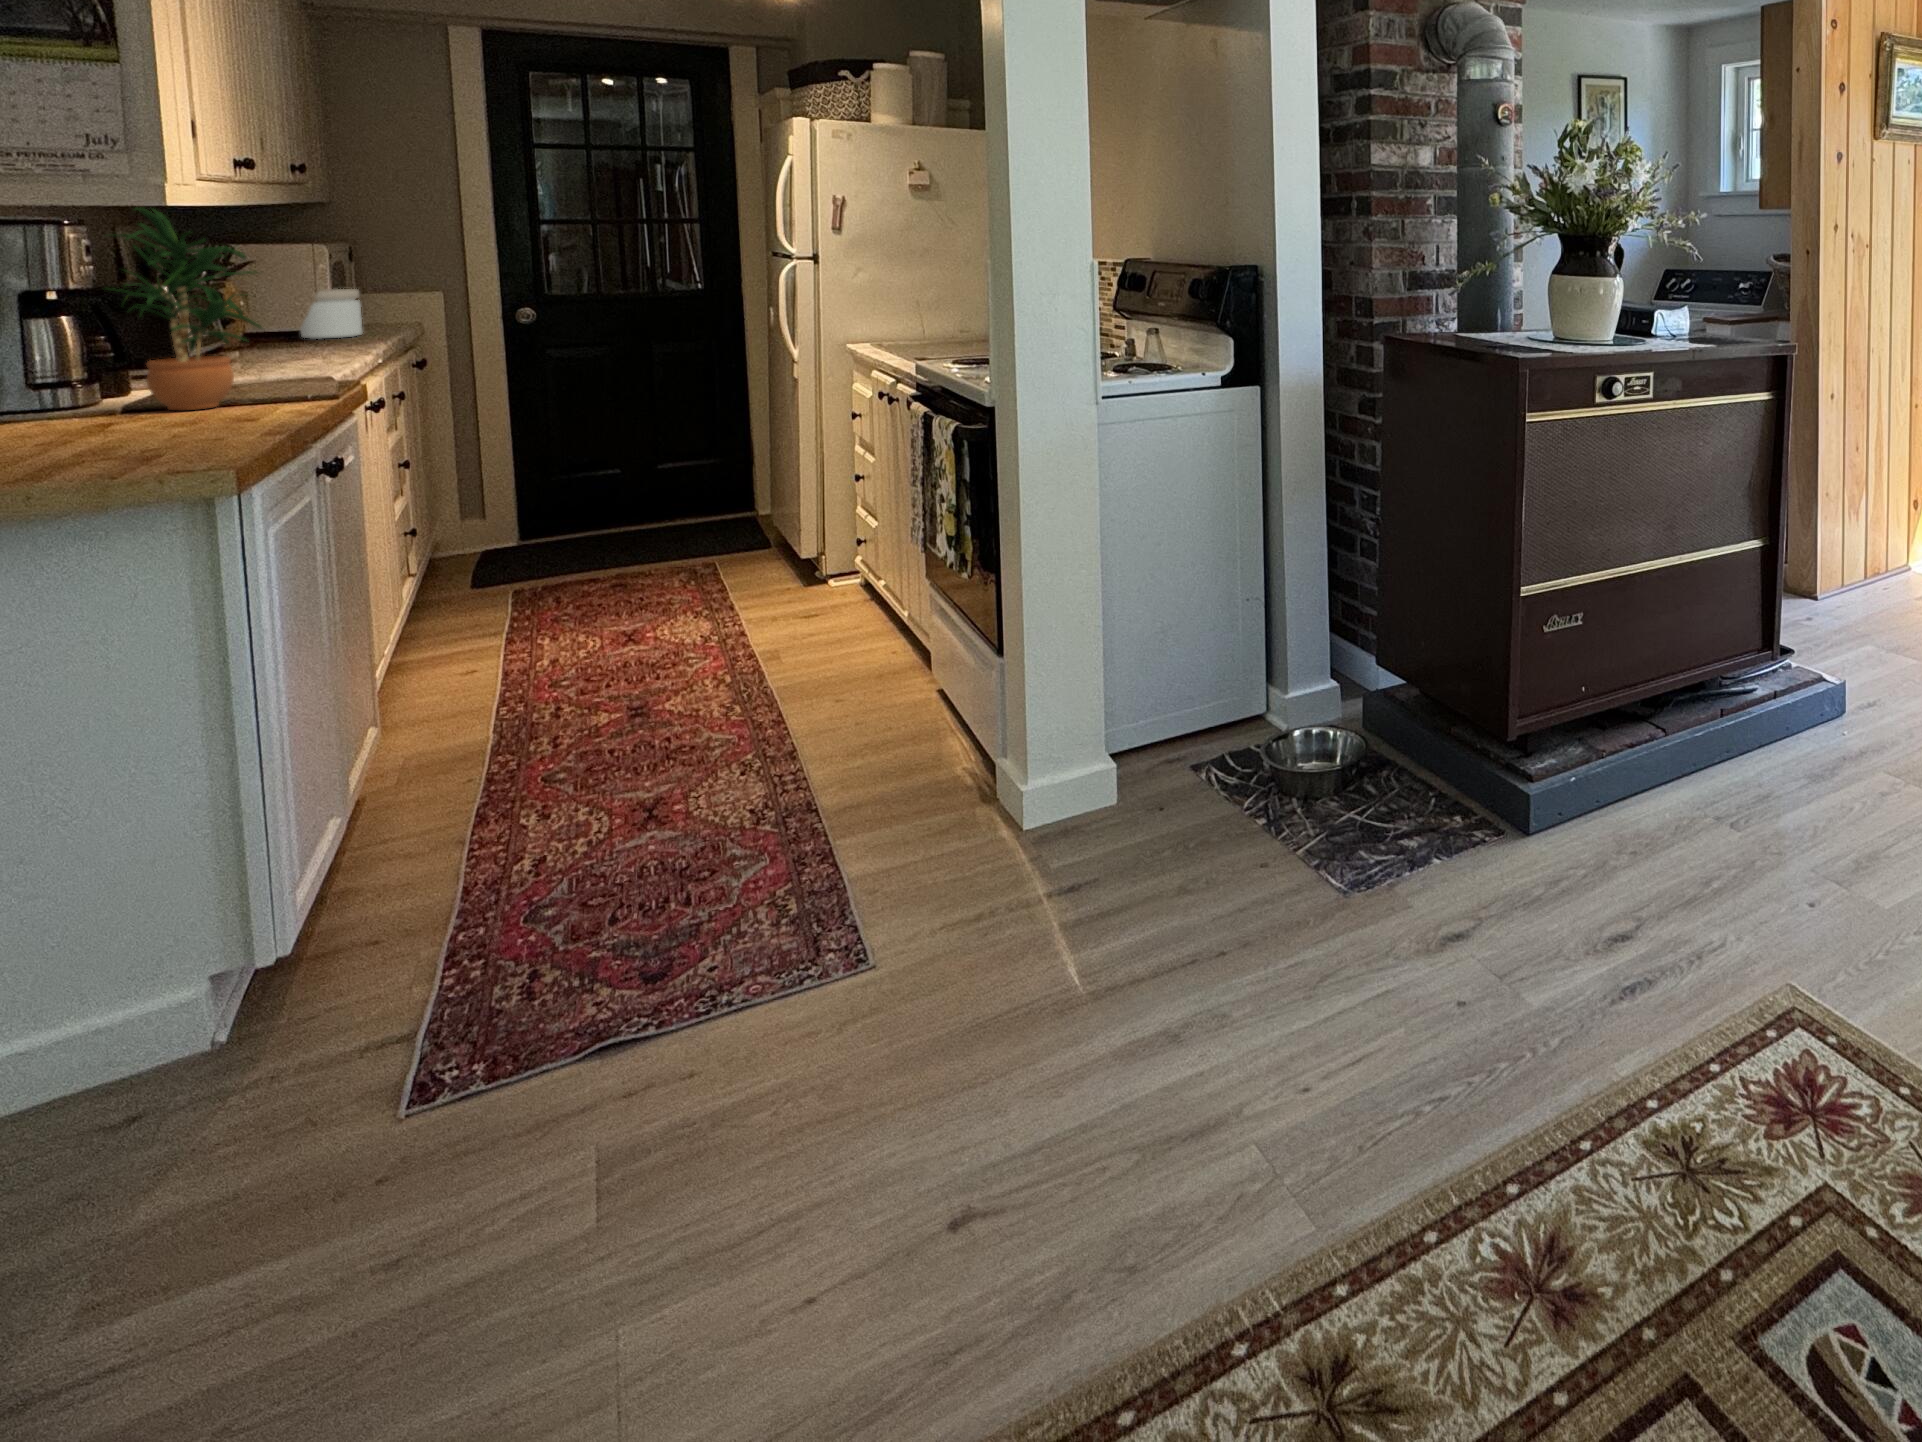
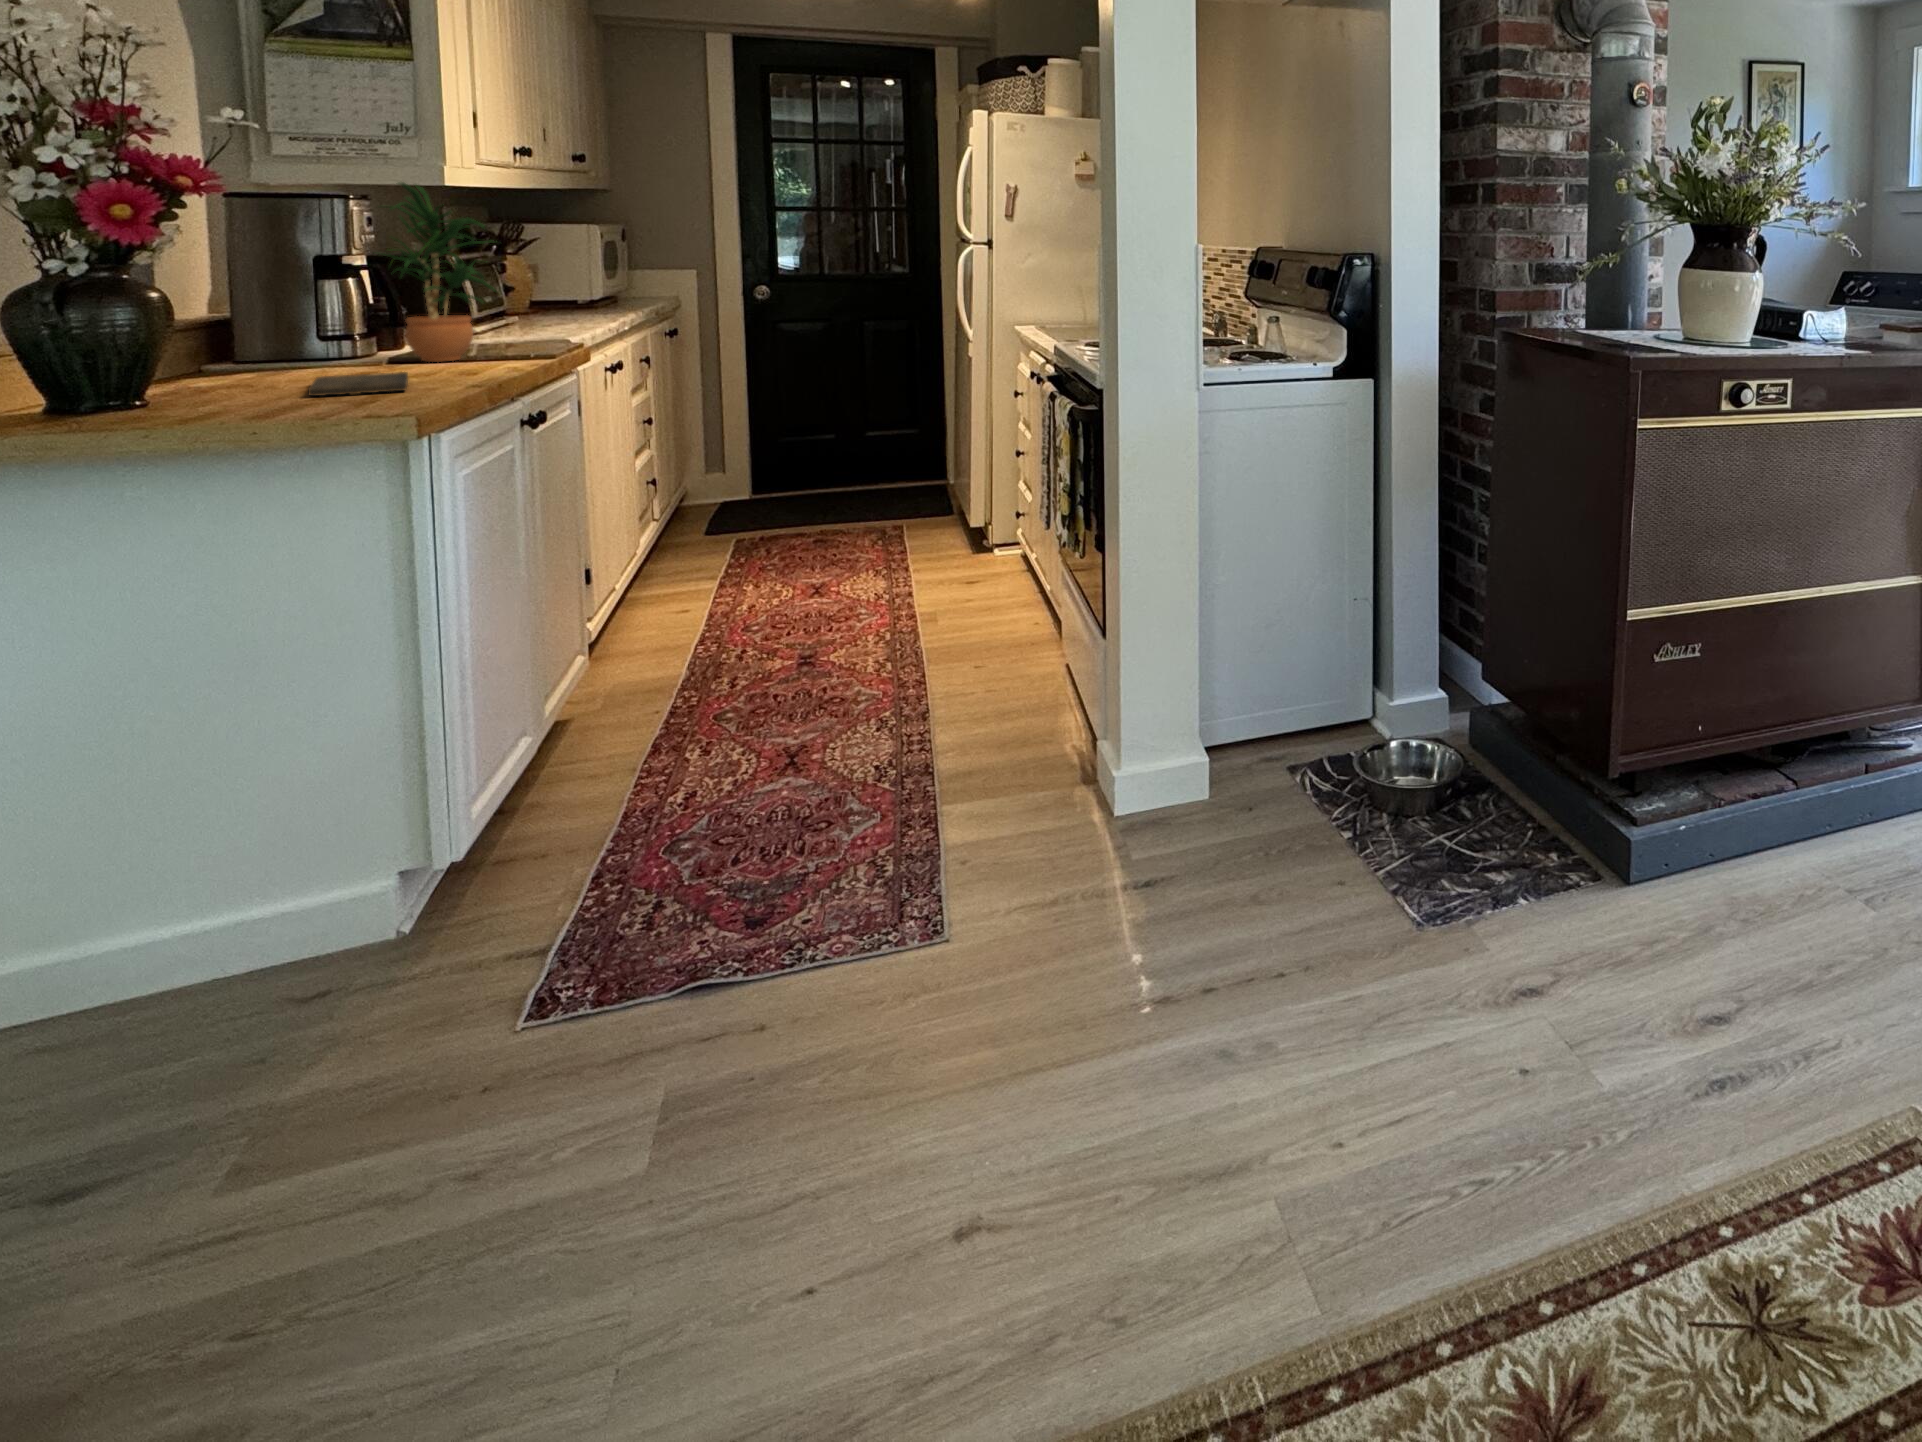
jar: present [301,289,362,339] -> none [575,265,624,307]
cutting board: none [59,424,190,456] -> present [308,372,408,396]

